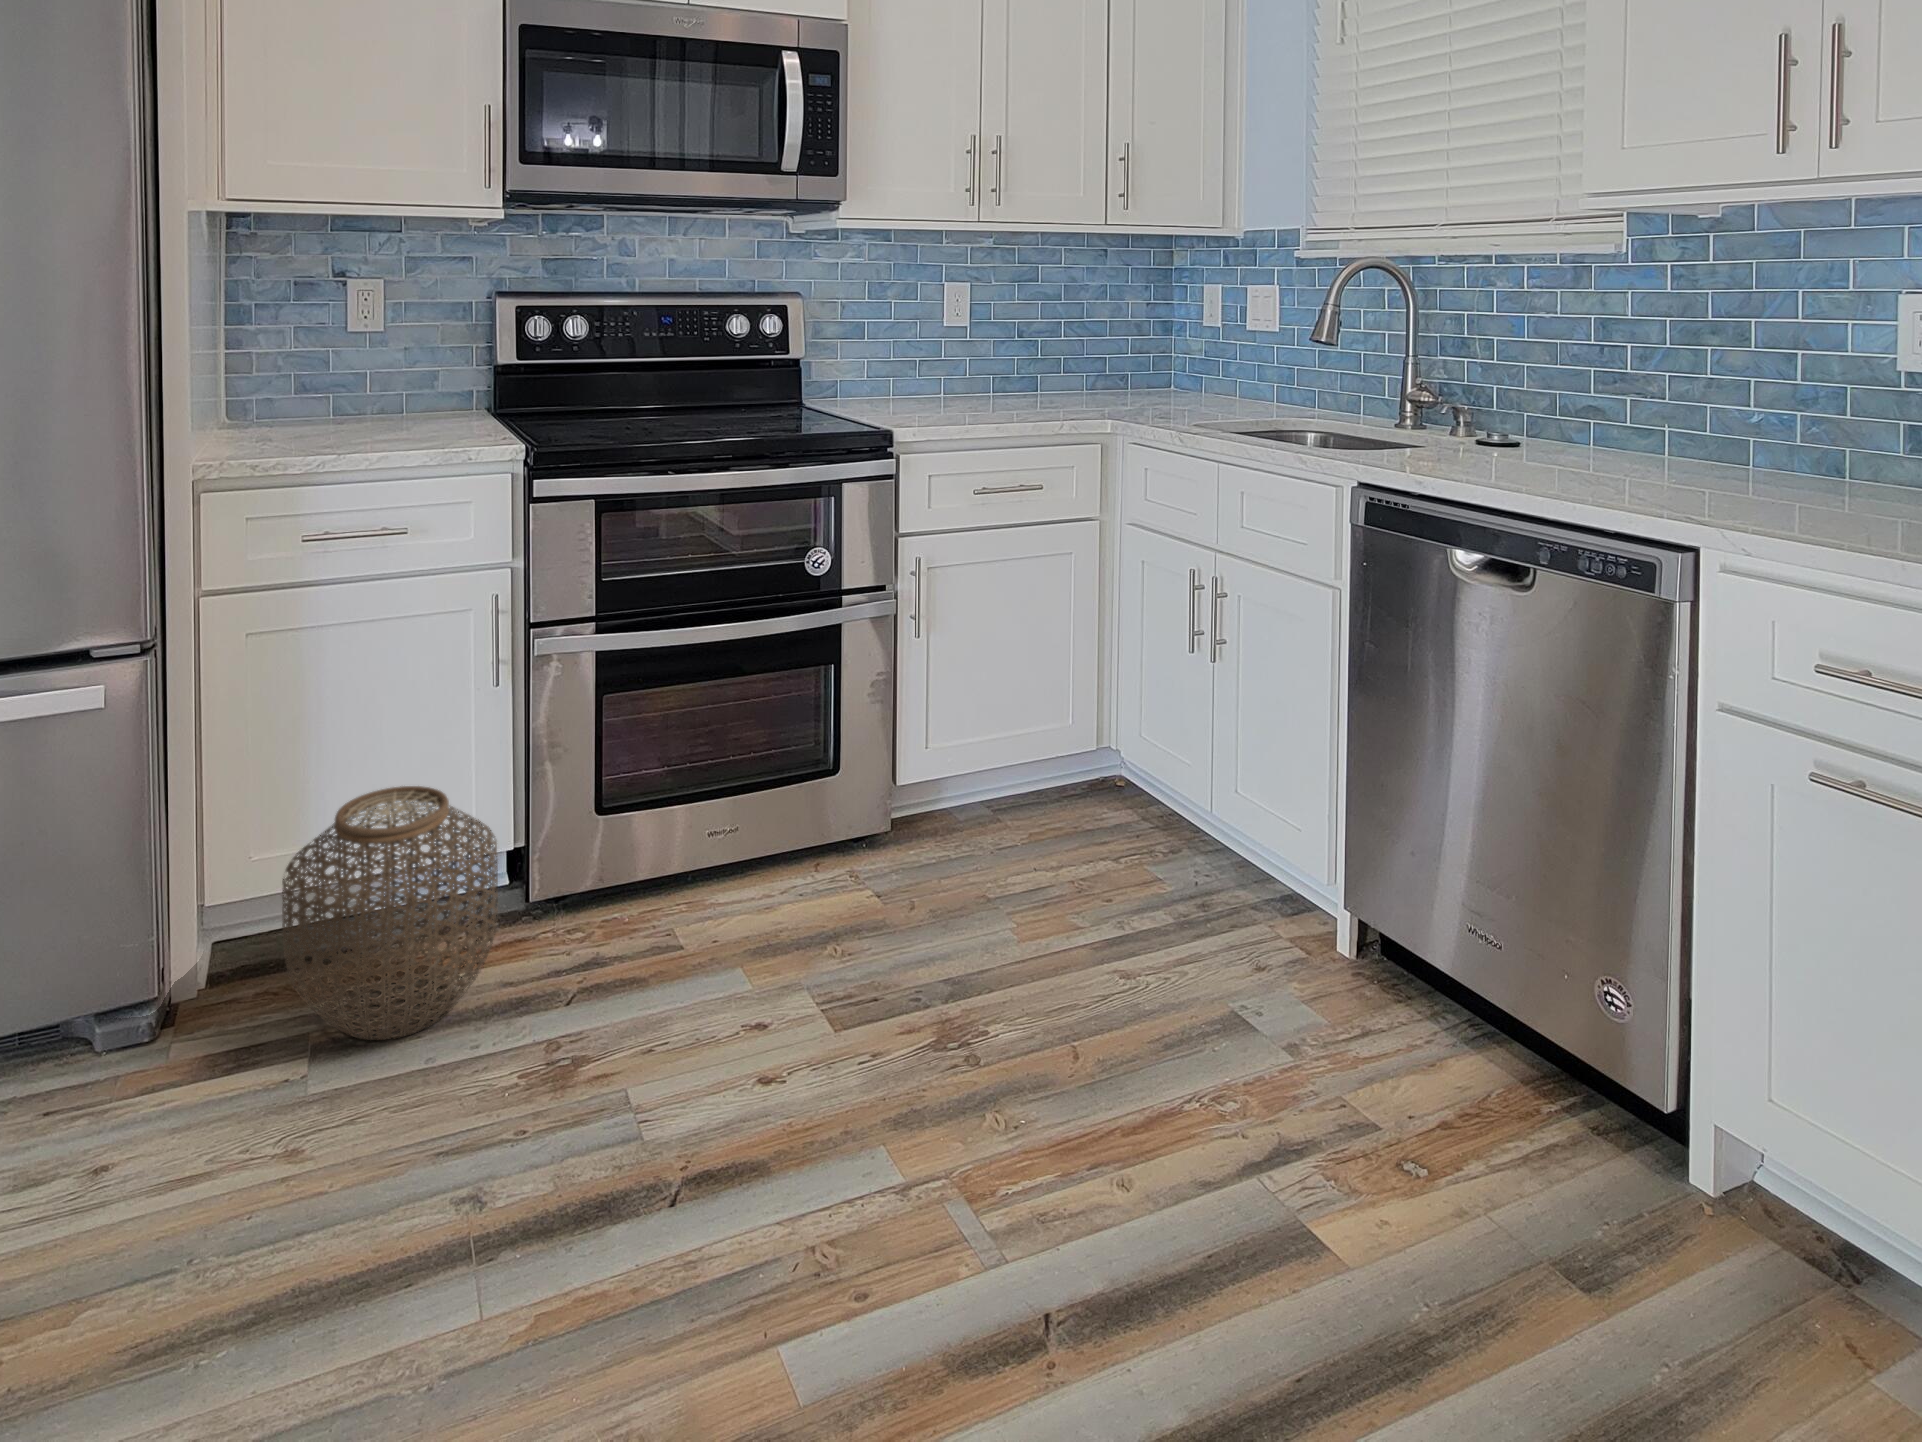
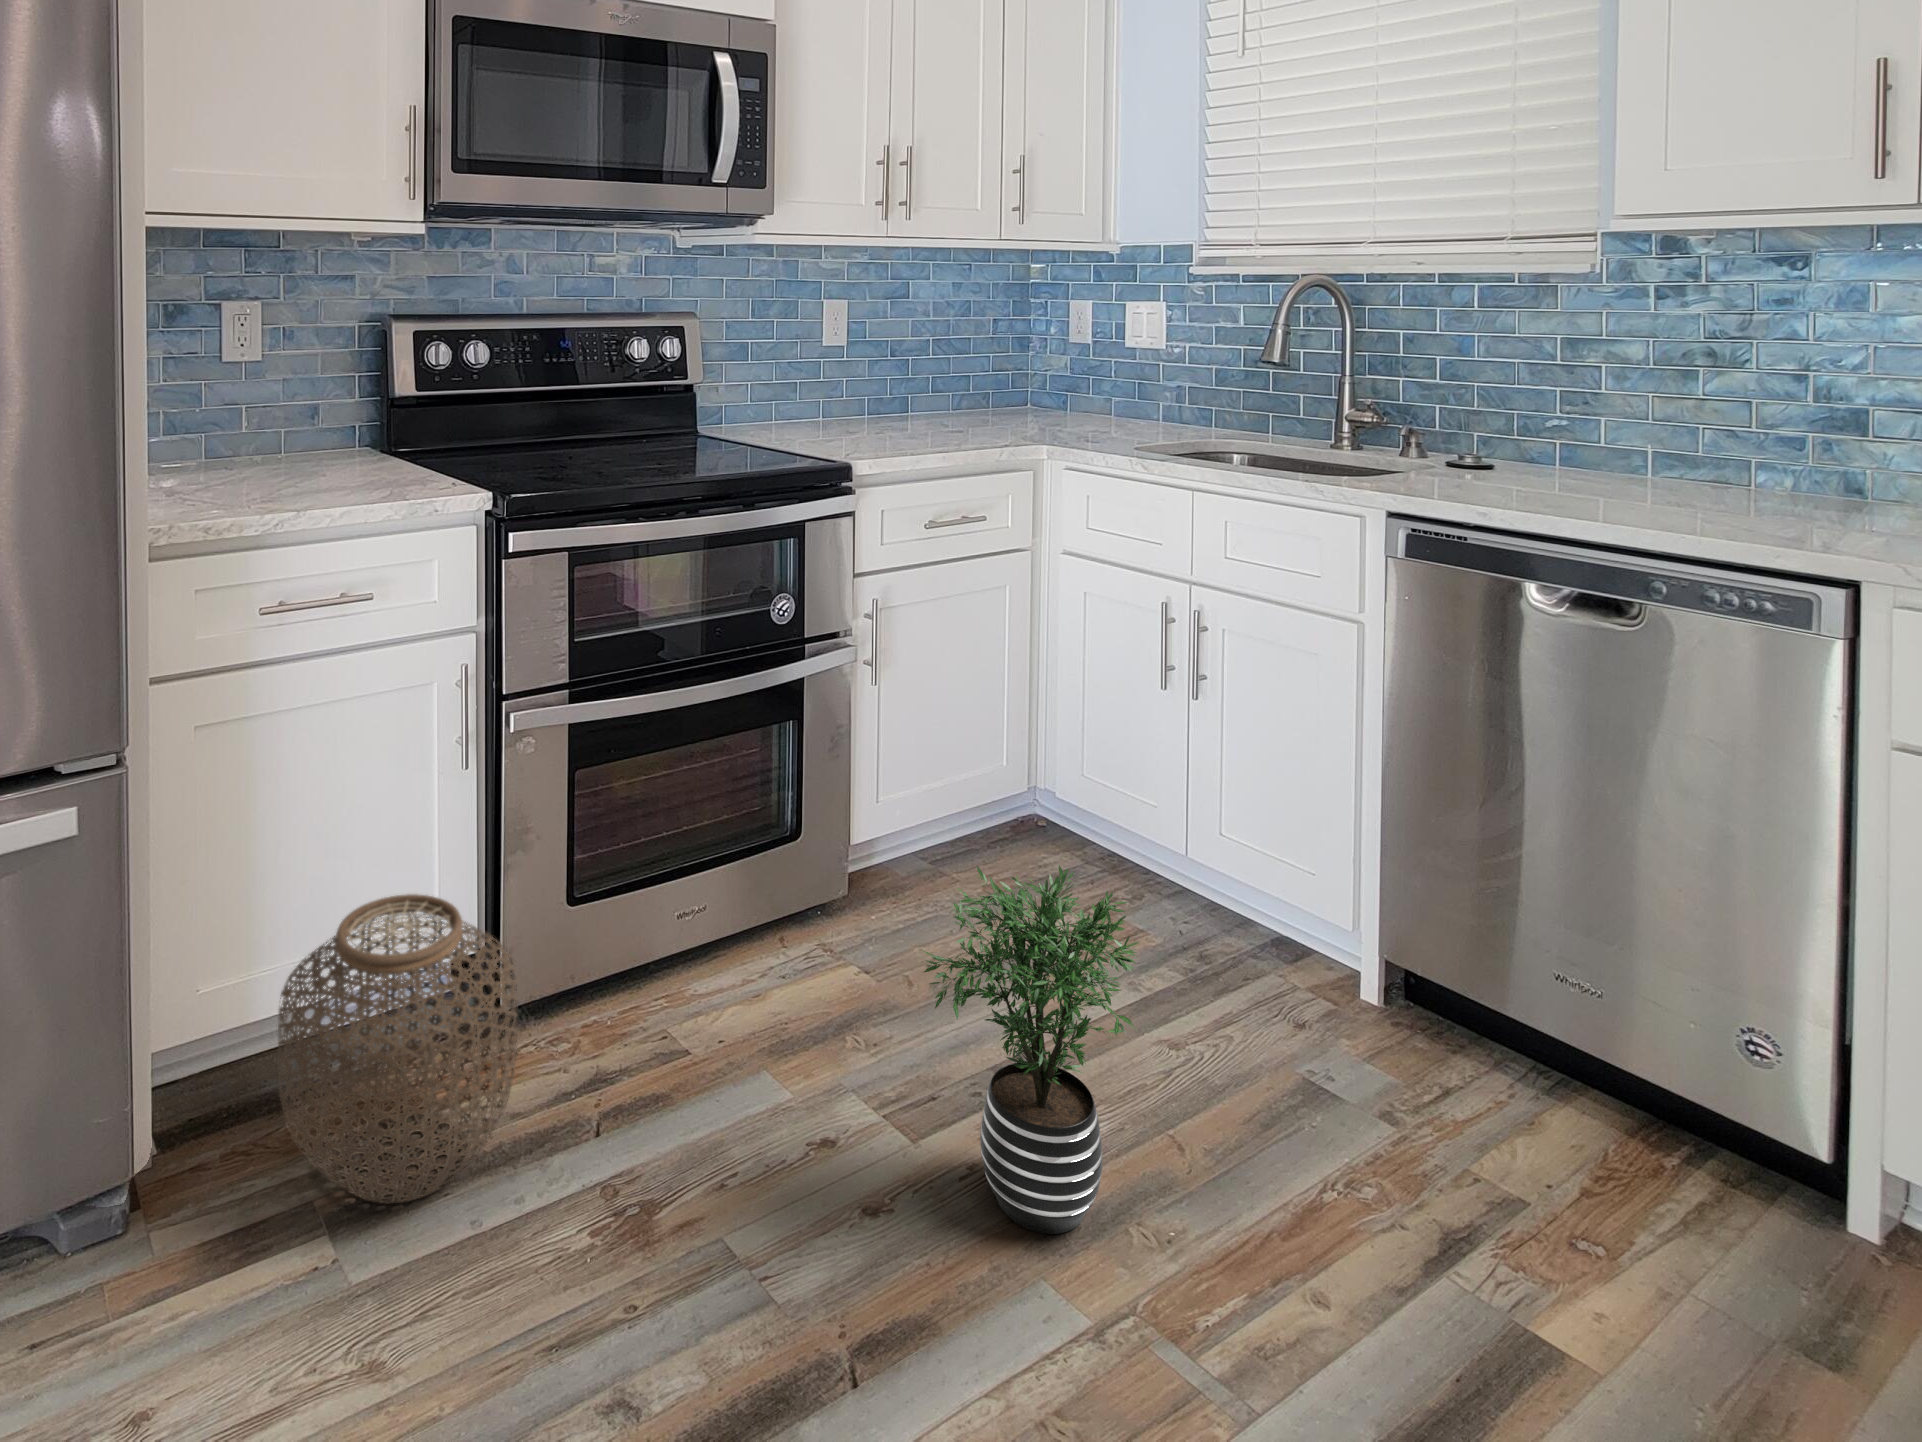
potted plant: none [808,786,1020,1113] -> present [924,865,1139,1234]

